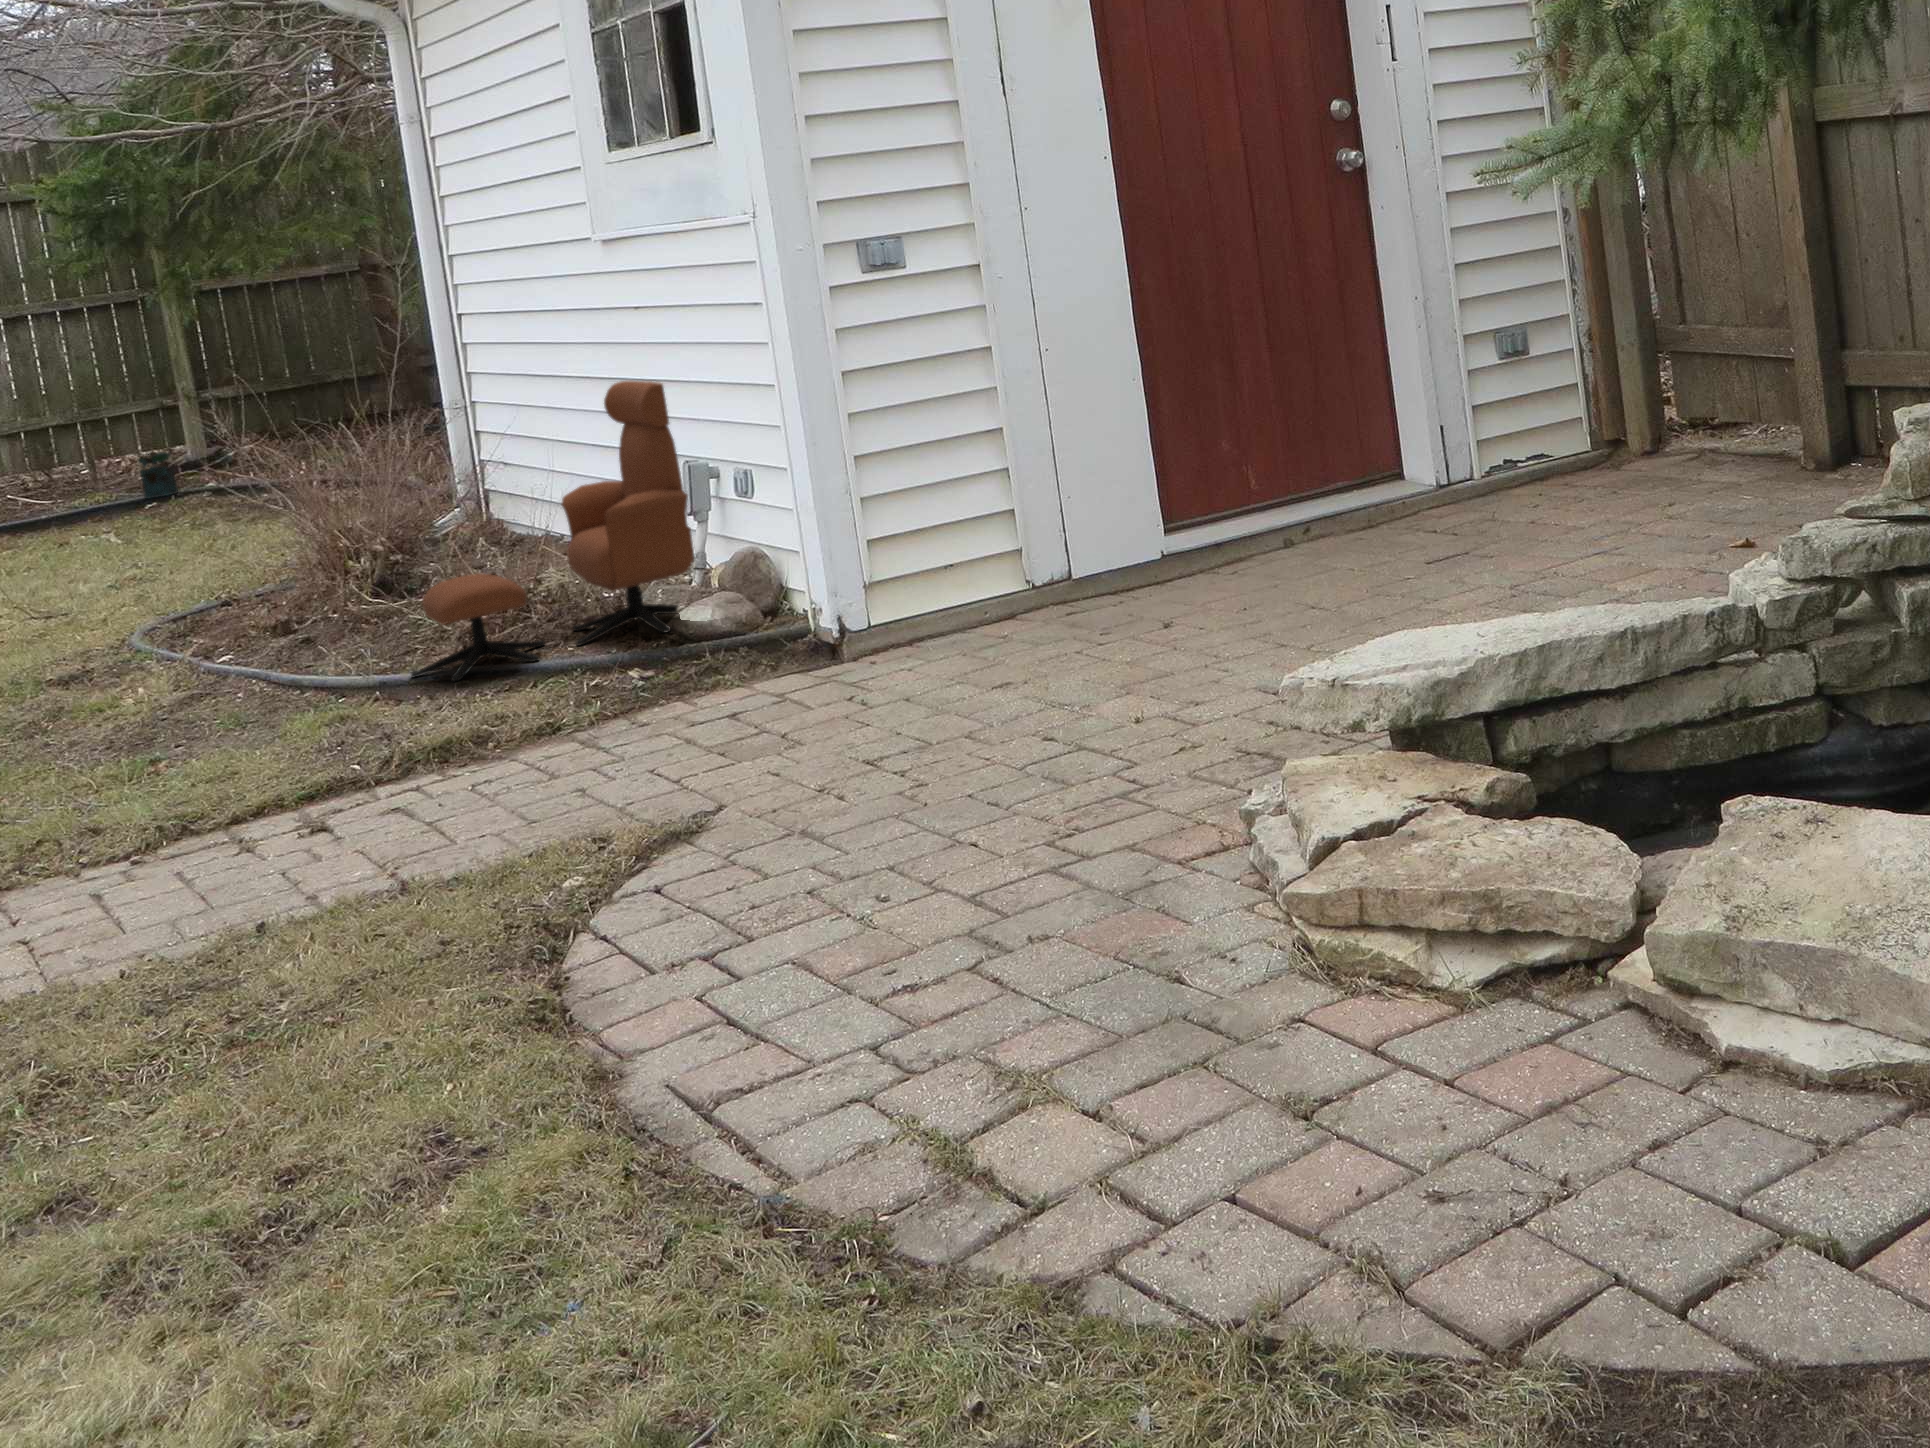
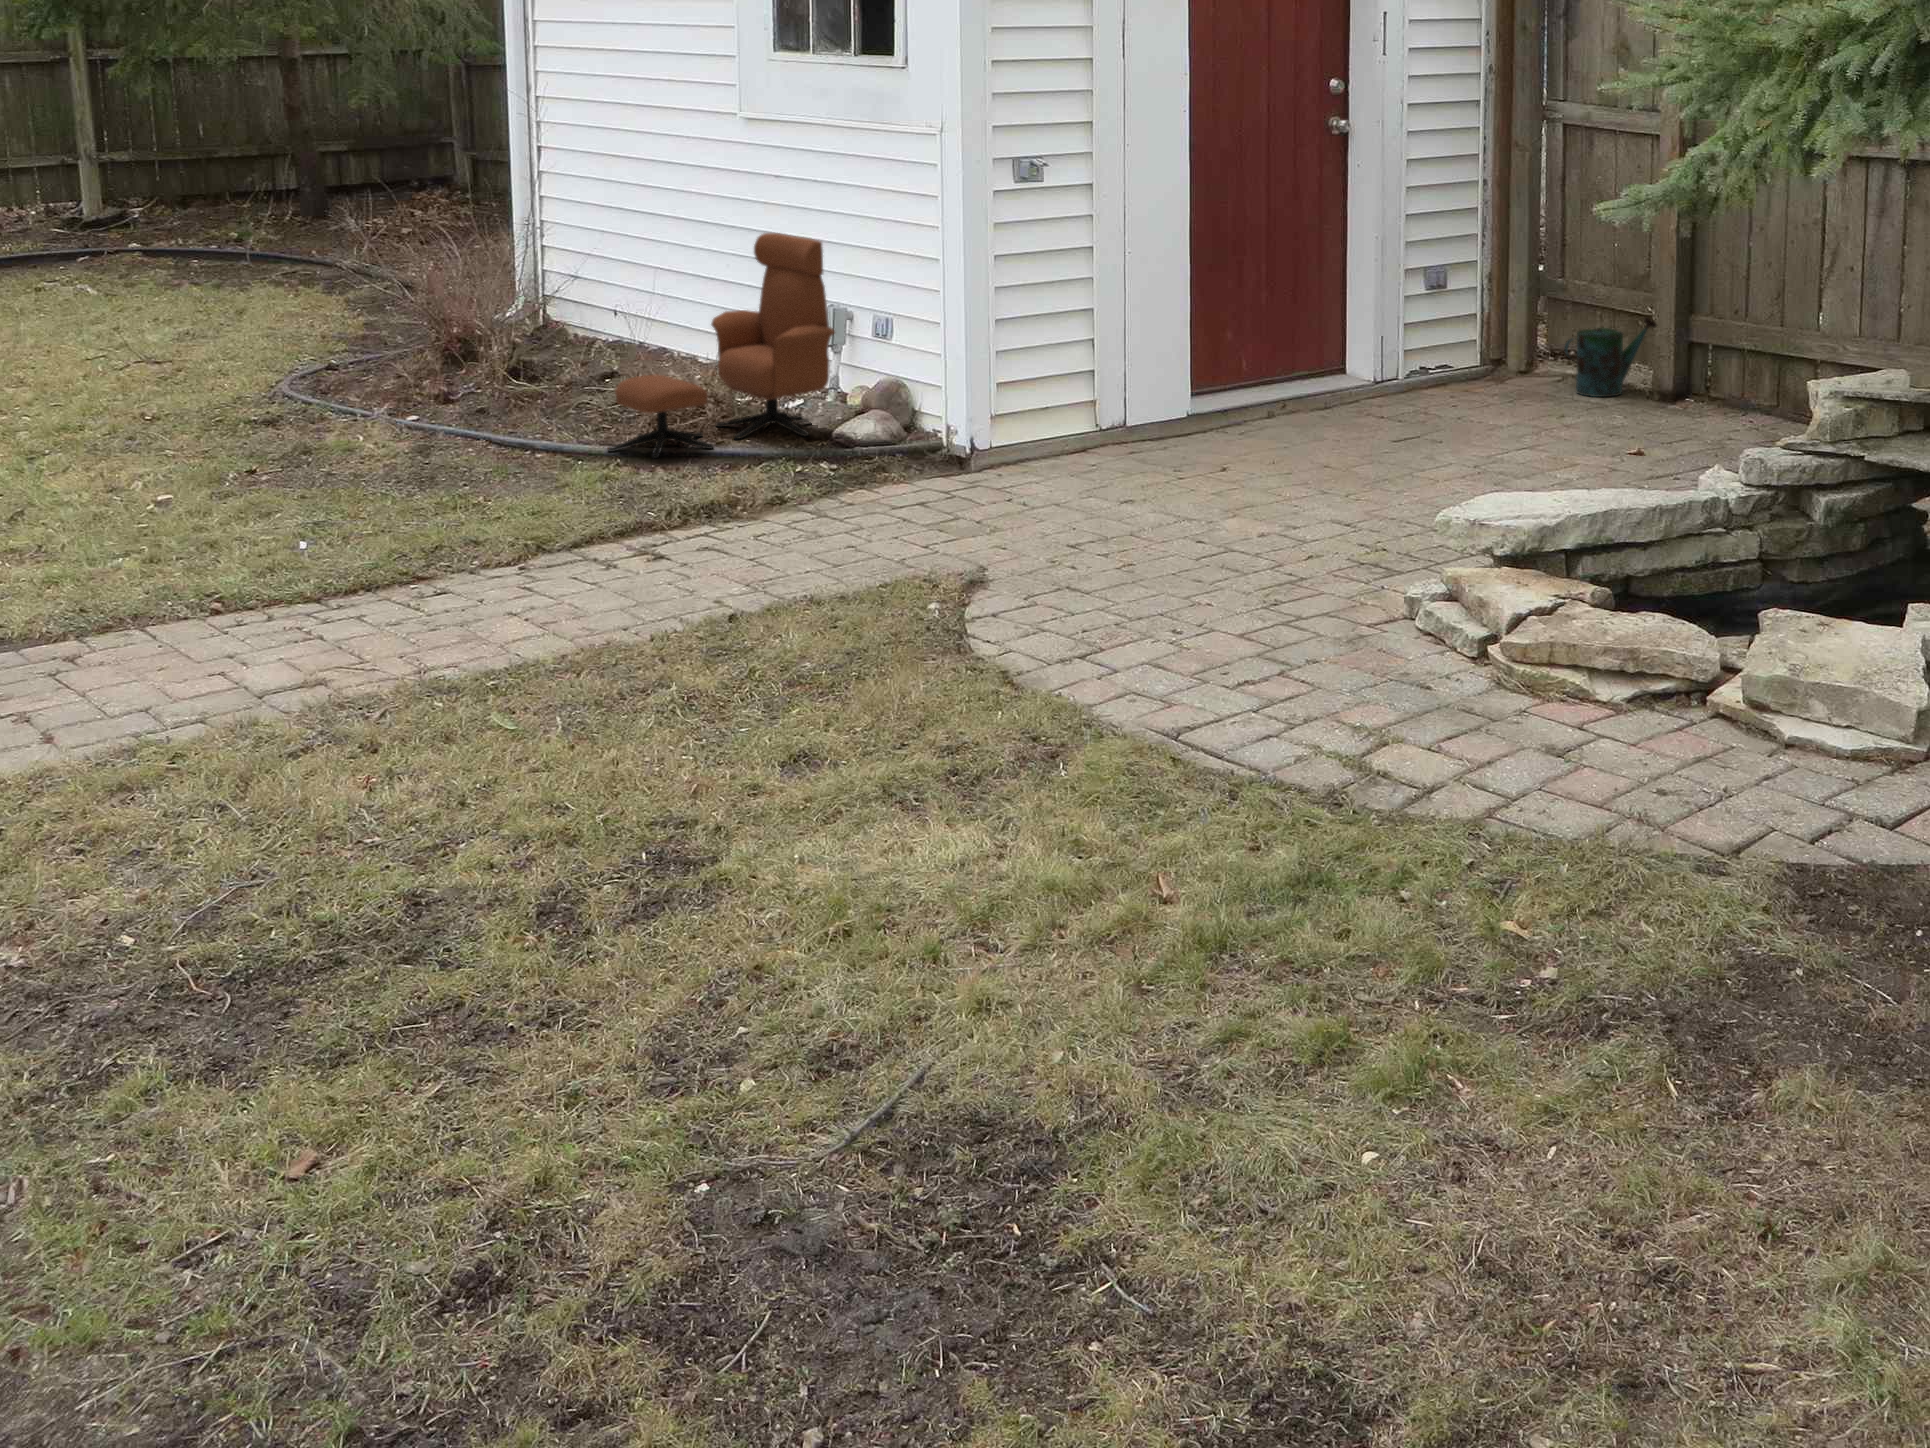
watering can: present [137,452,178,499] -> present [1564,317,1657,397]

